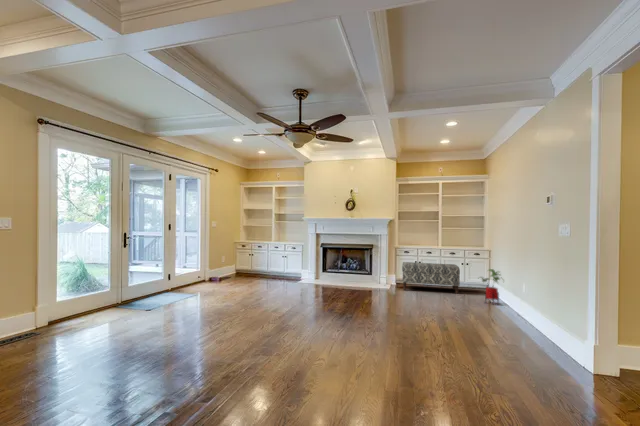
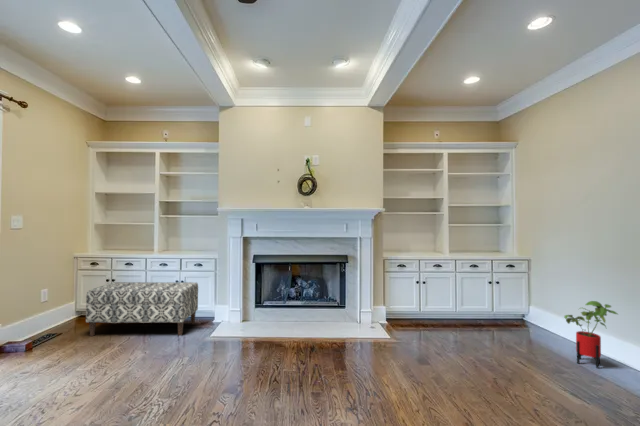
bench: present [402,262,460,294] -> present [86,282,198,336]

